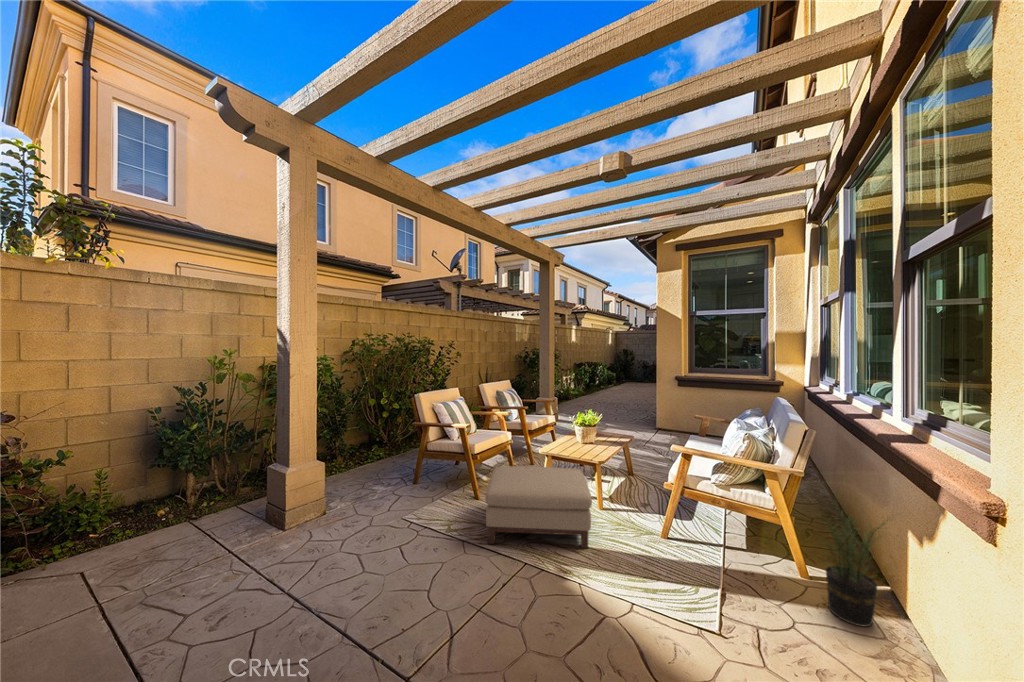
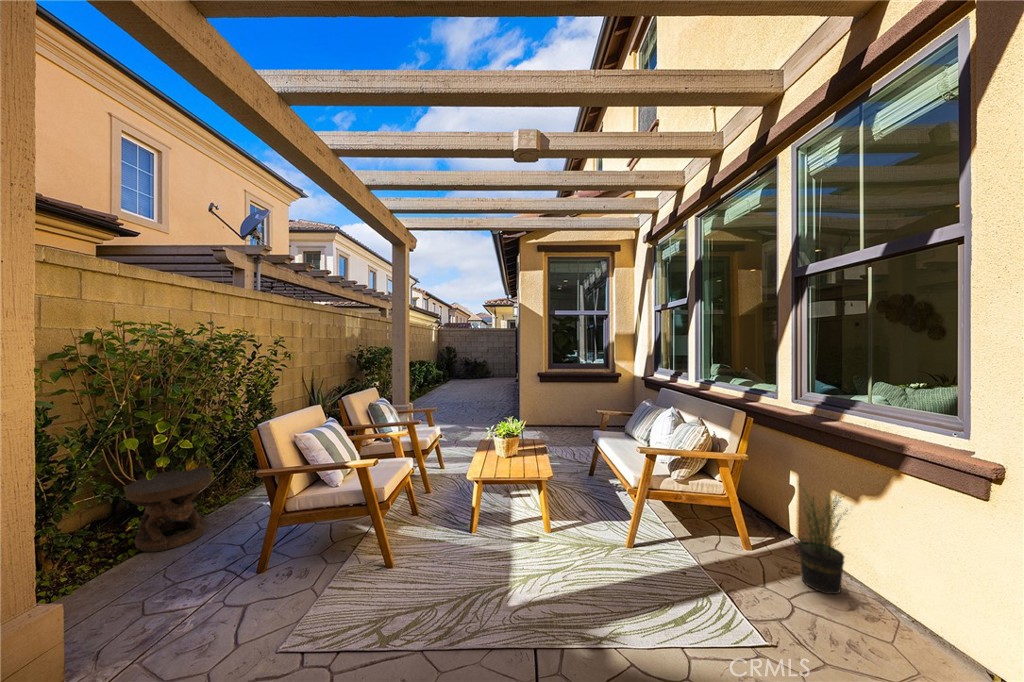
side table: none [361,421,402,464] -> present [125,468,212,552]
ottoman: present [485,466,592,548] -> none [428,494,586,637]

